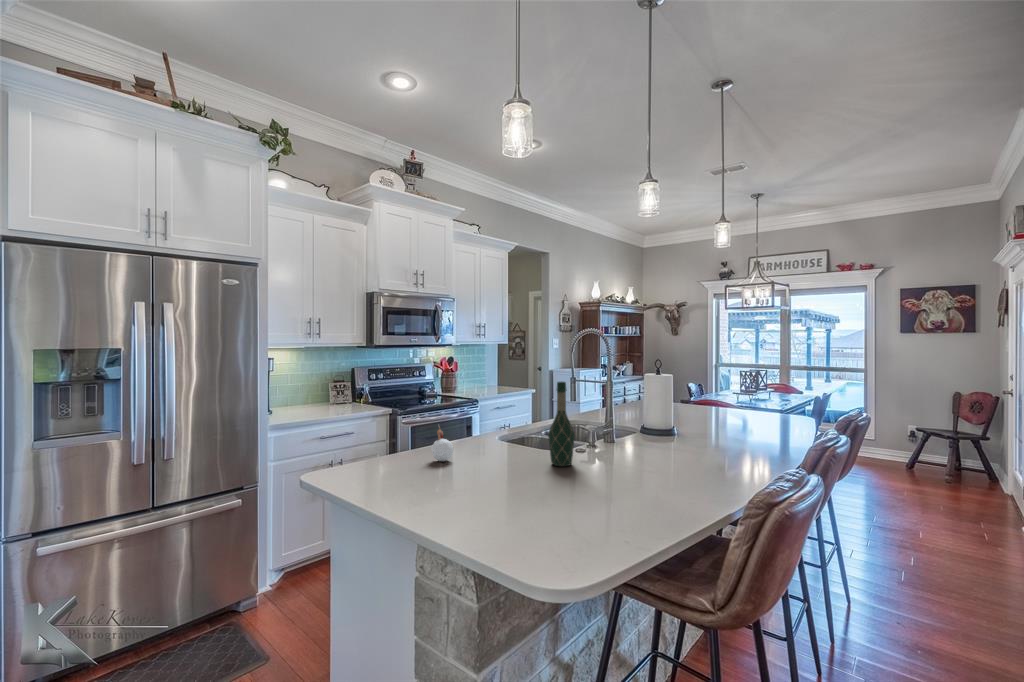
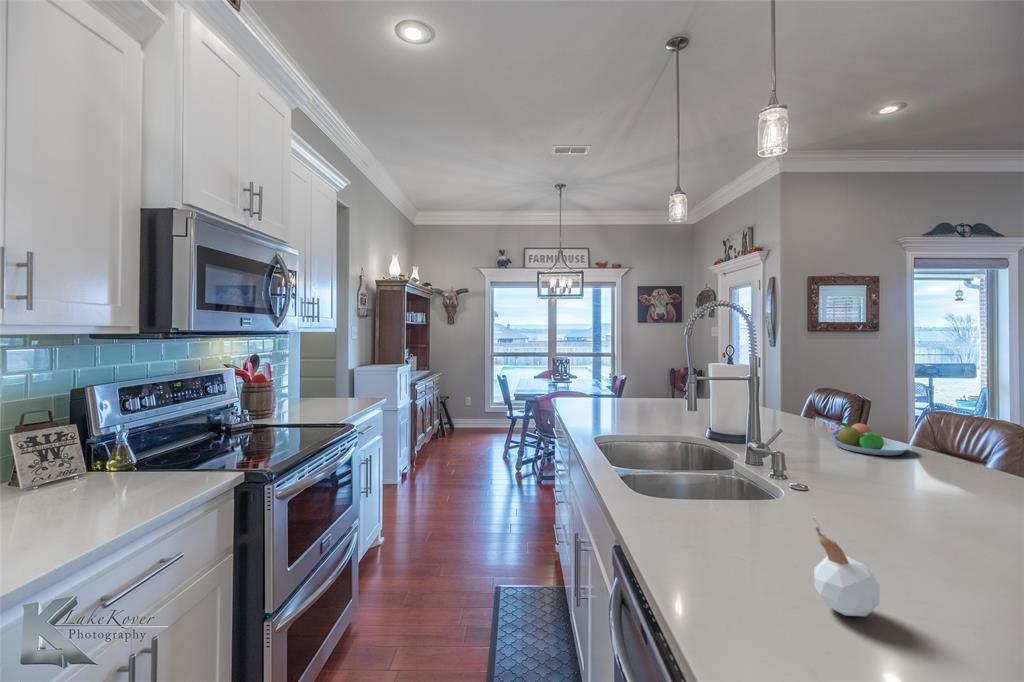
wine bottle: present [548,382,575,466] -> none [912,392,977,546]
fruit bowl: none [705,422,769,451] -> present [831,423,911,455]

